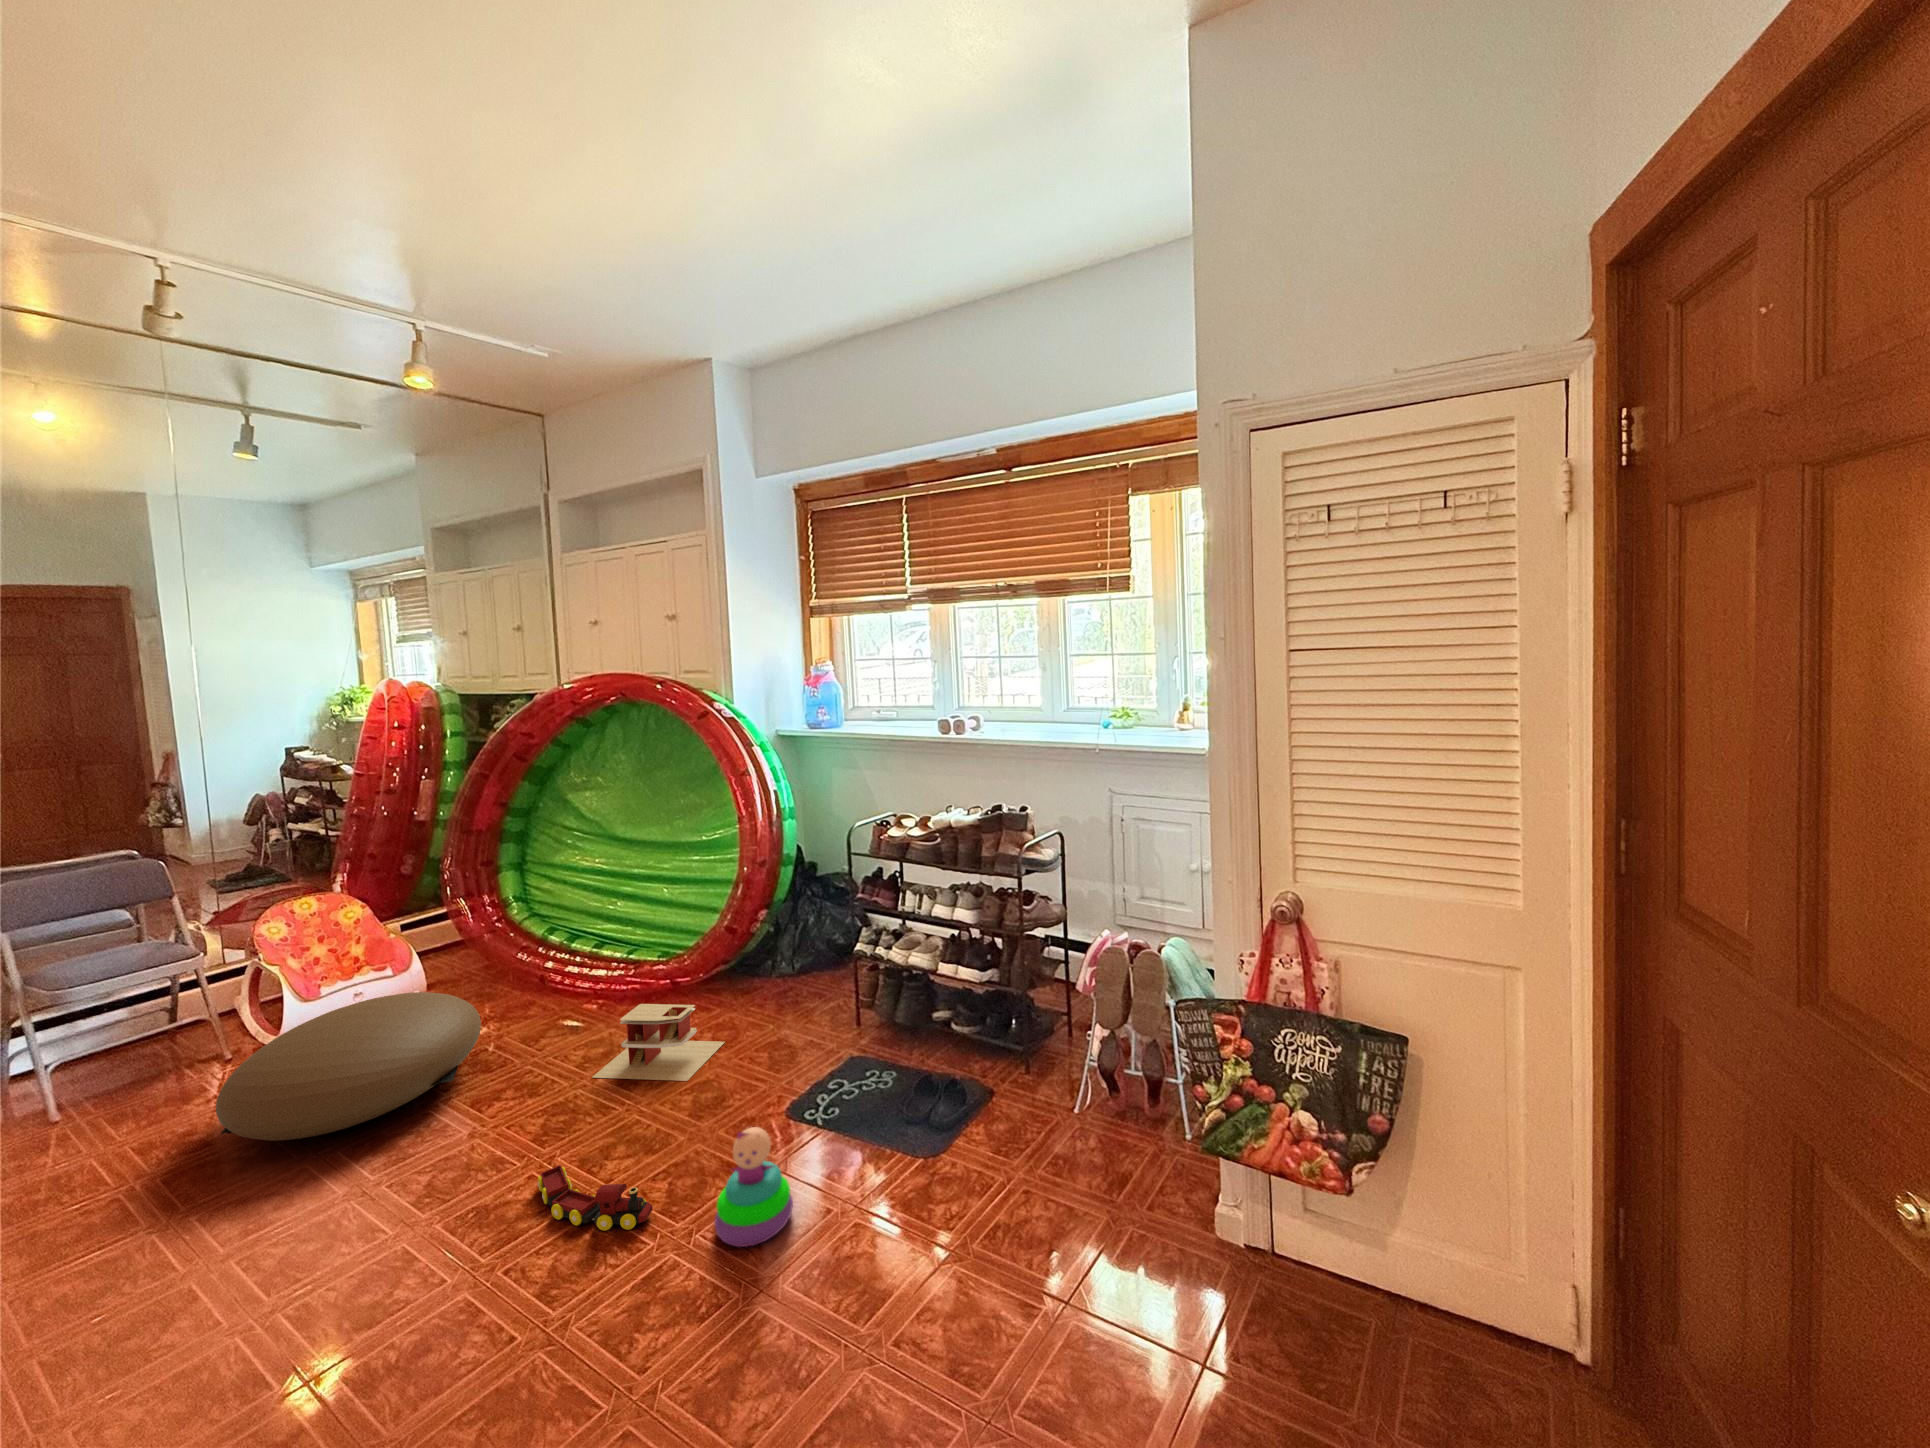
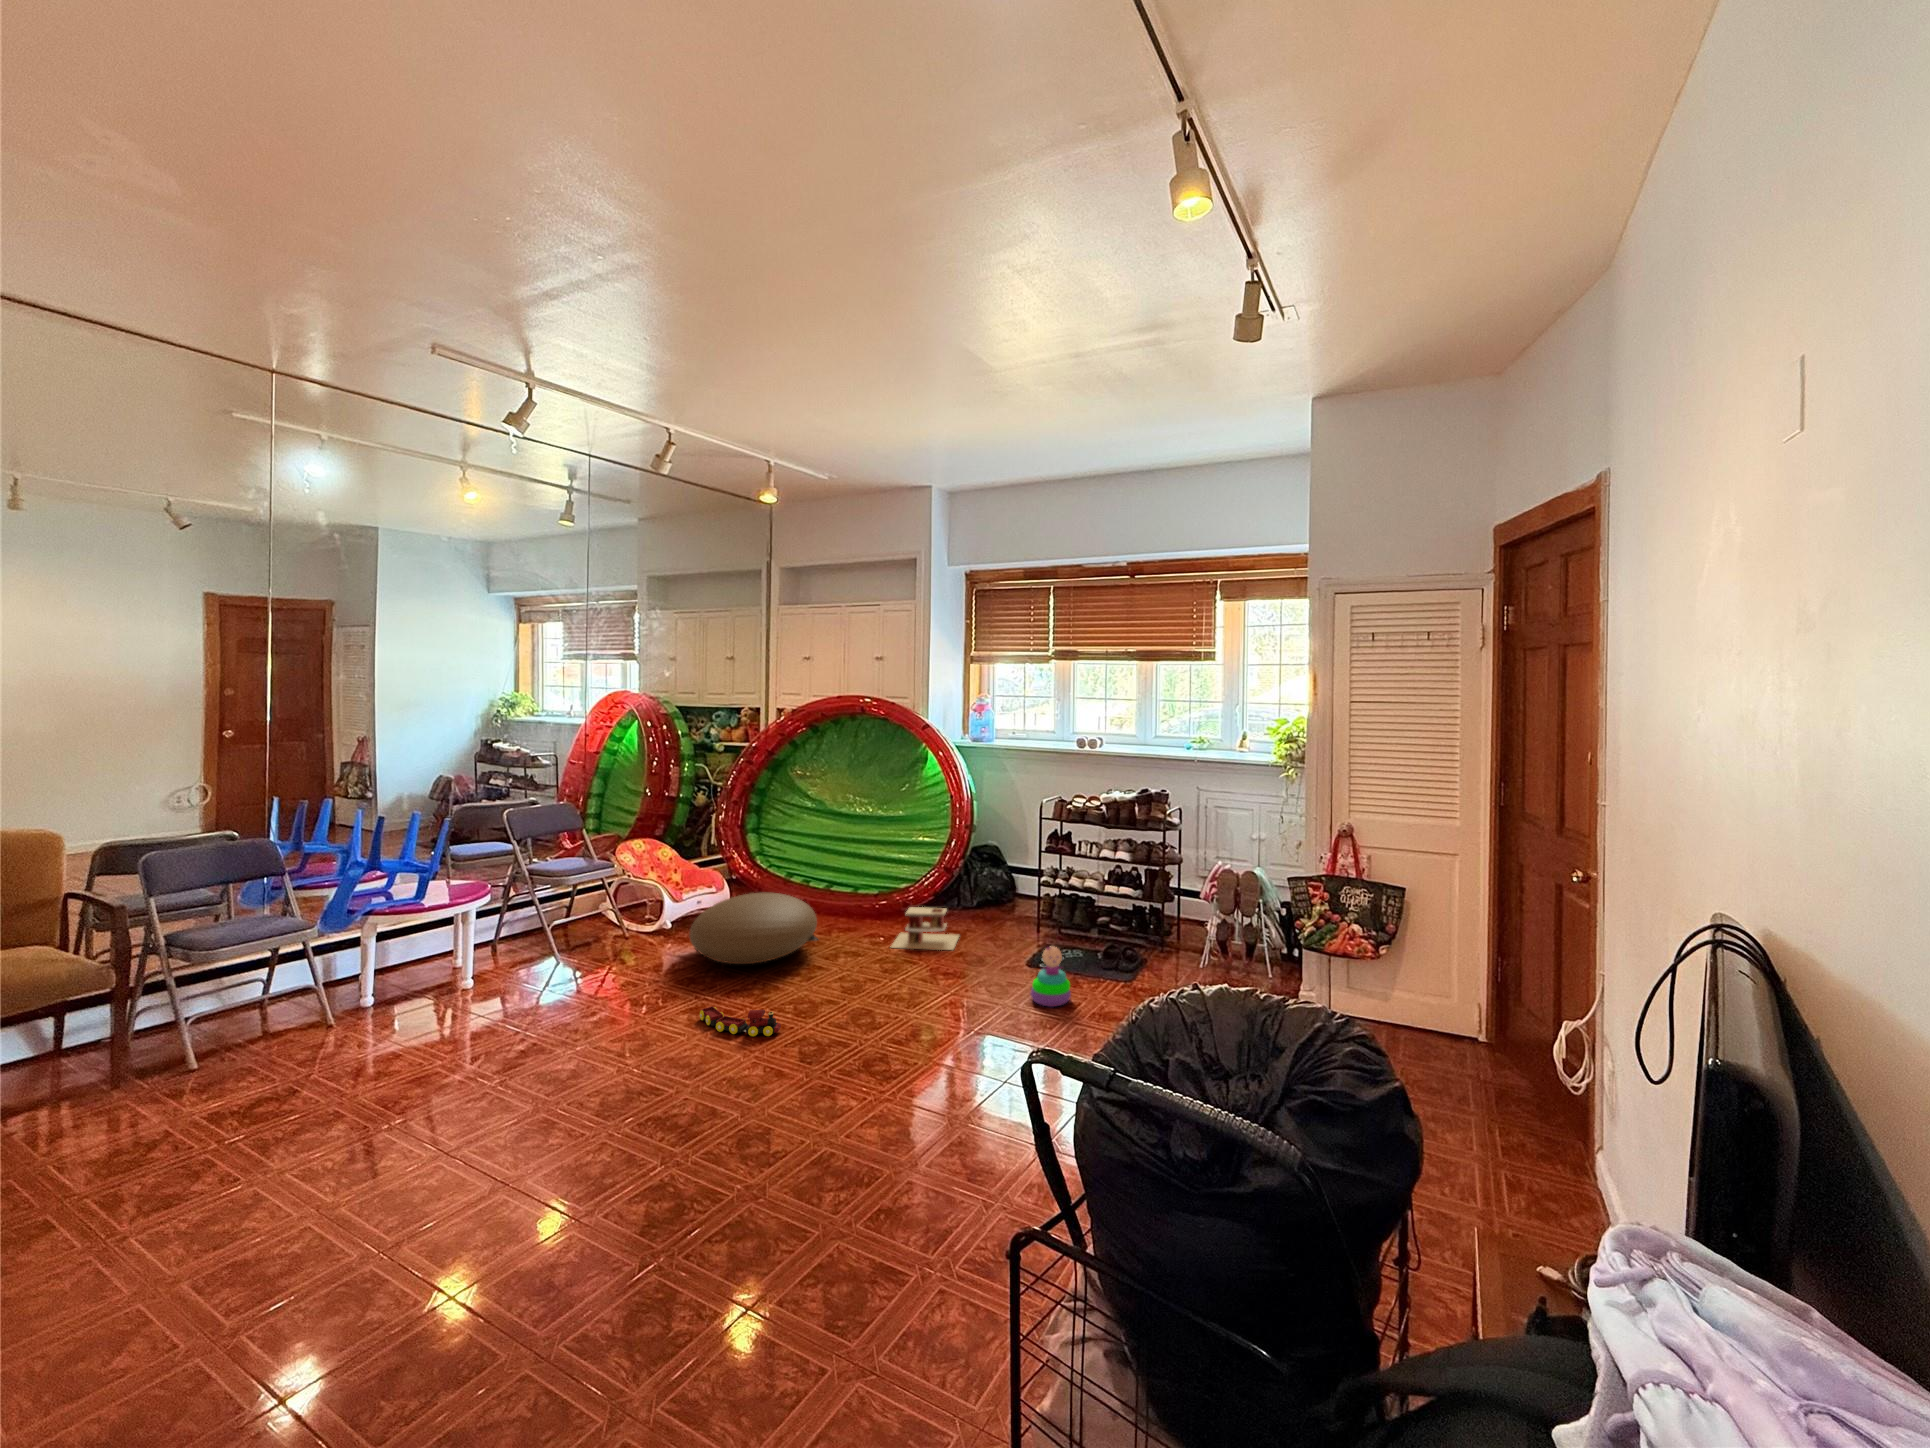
toy train: present [538,1165,653,1231] -> present [700,1006,781,1036]

